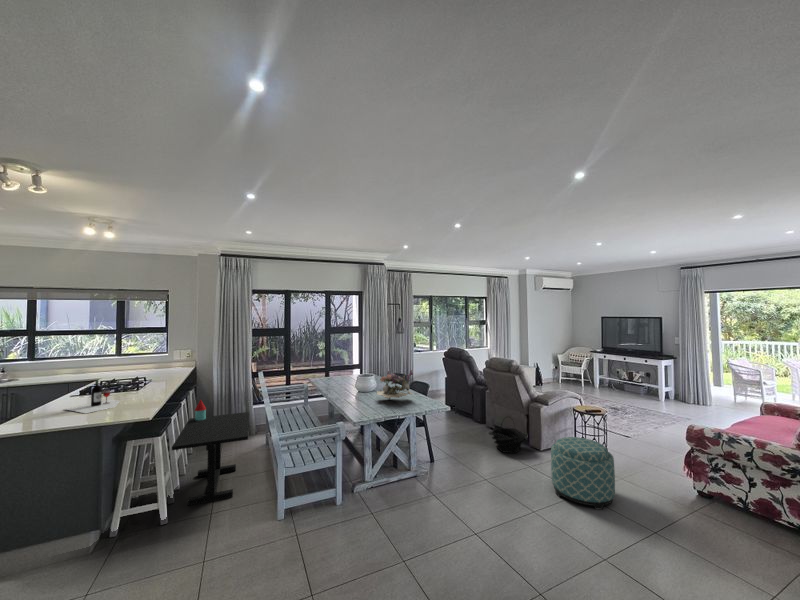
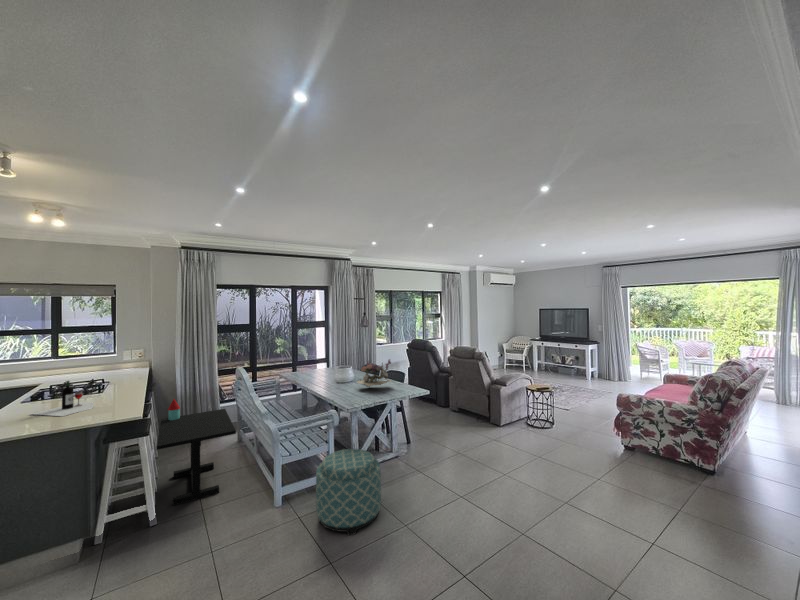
basket: present [489,428,526,453] -> none [455,398,487,430]
ottoman: present [551,437,615,510] -> present [316,449,381,535]

